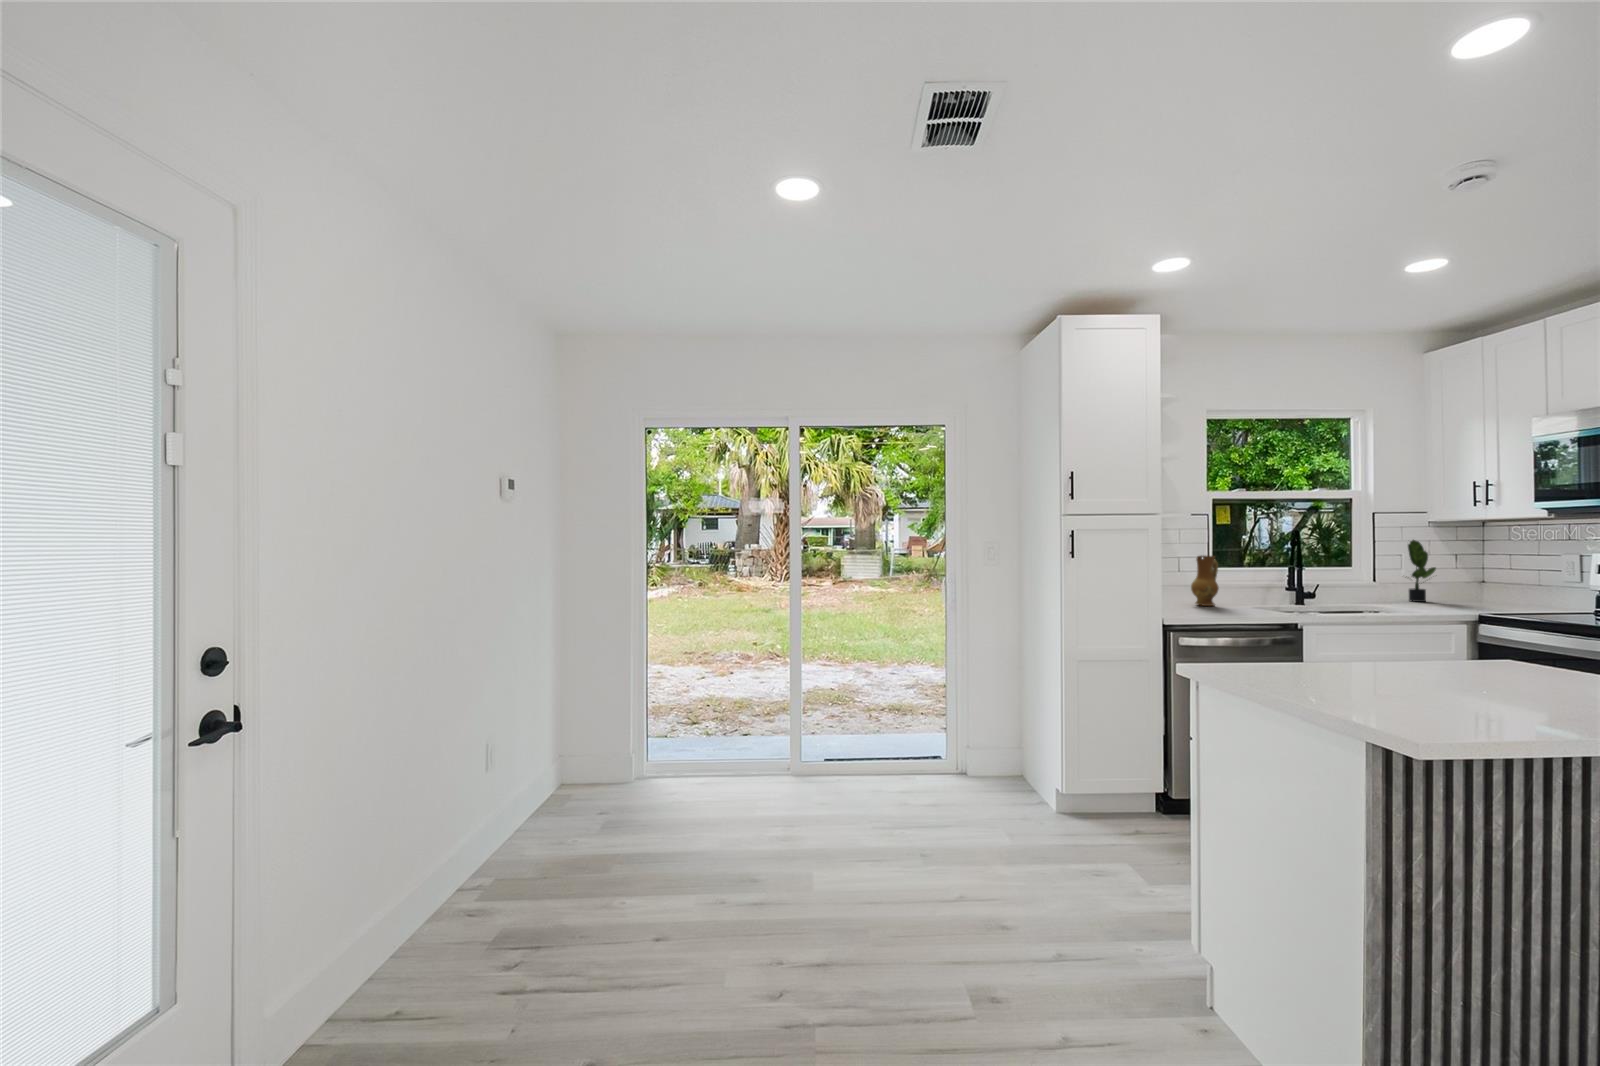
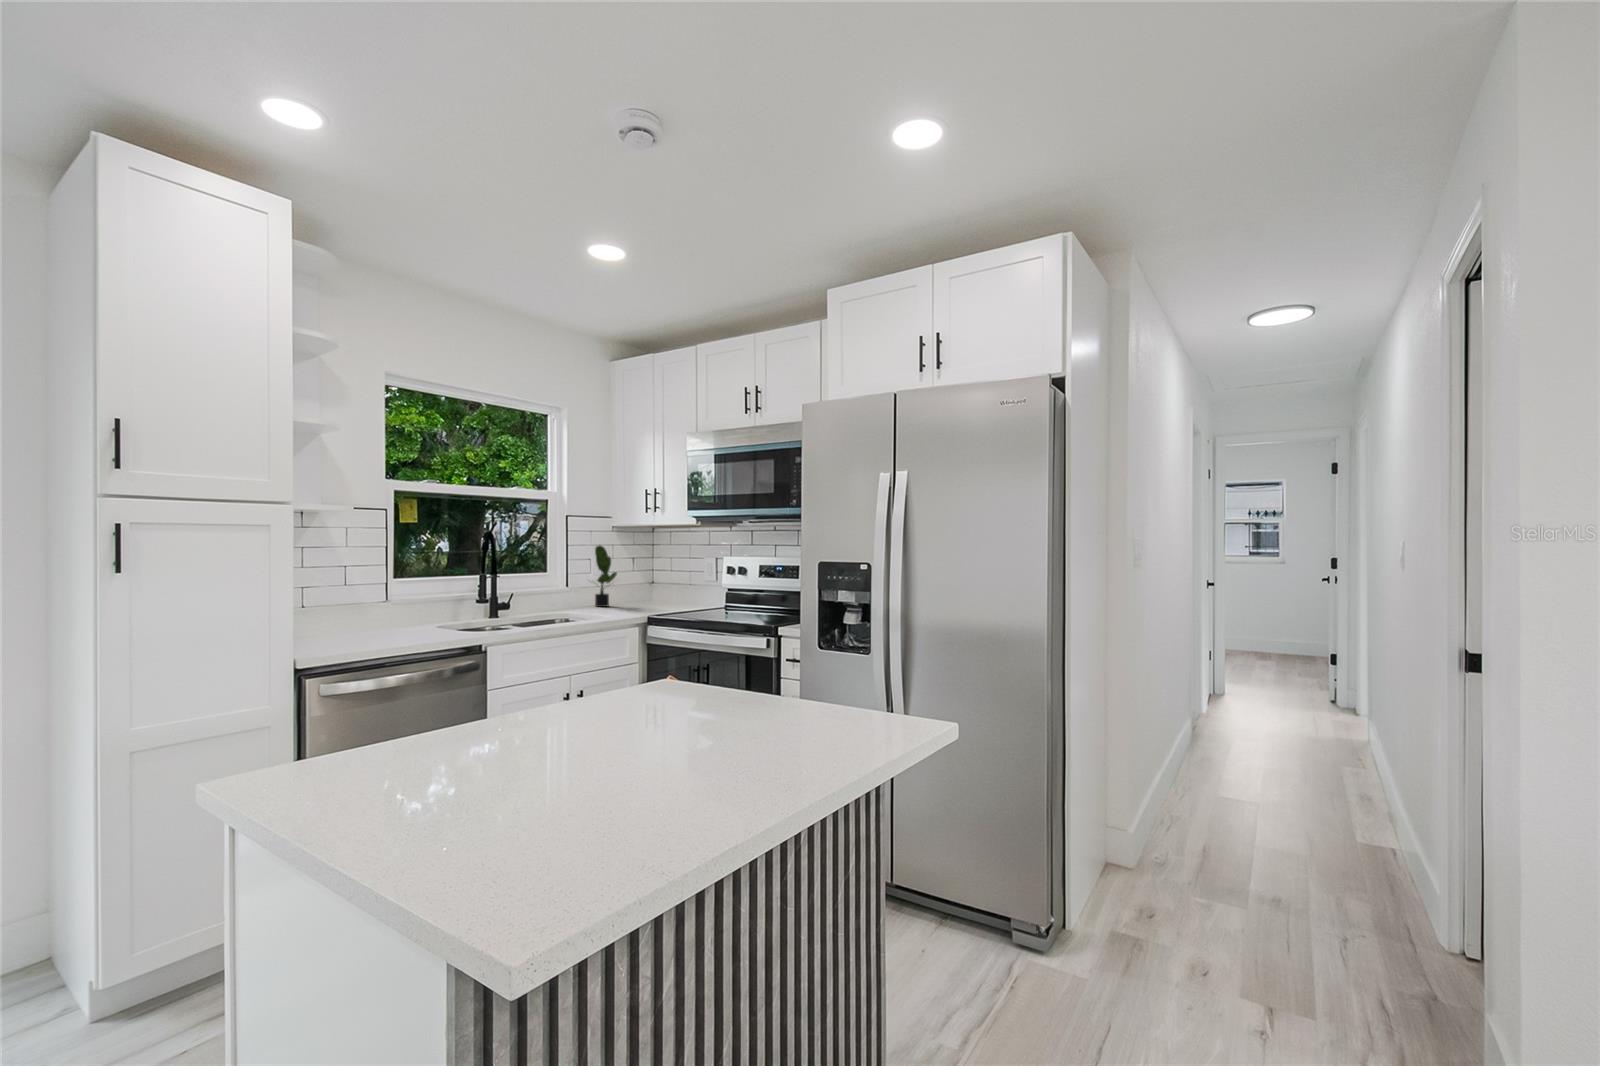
ceramic jug: present [1191,555,1219,606] -> none [362,563,399,629]

